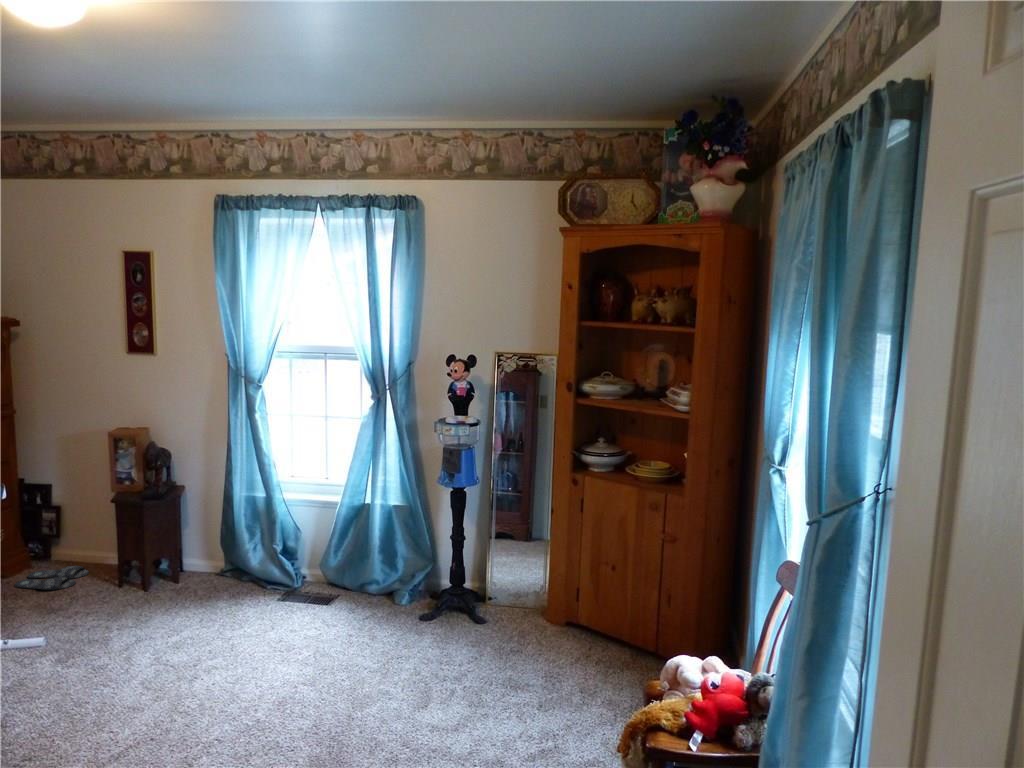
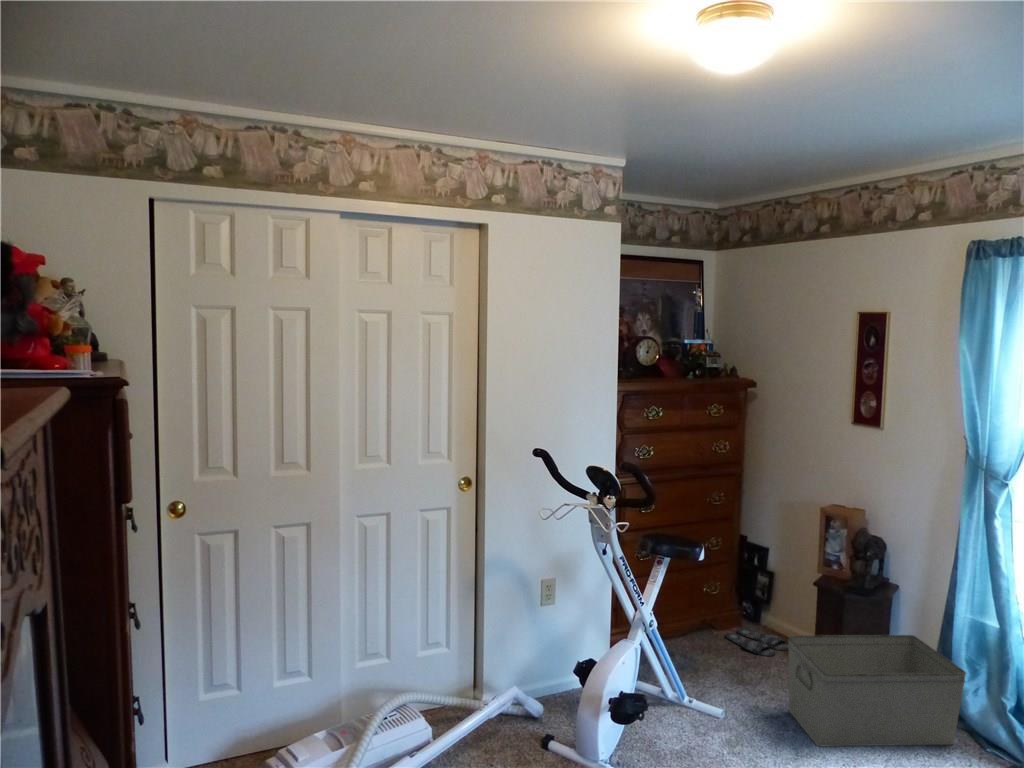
storage bin: none [94,521,247,641] -> present [788,635,966,747]

